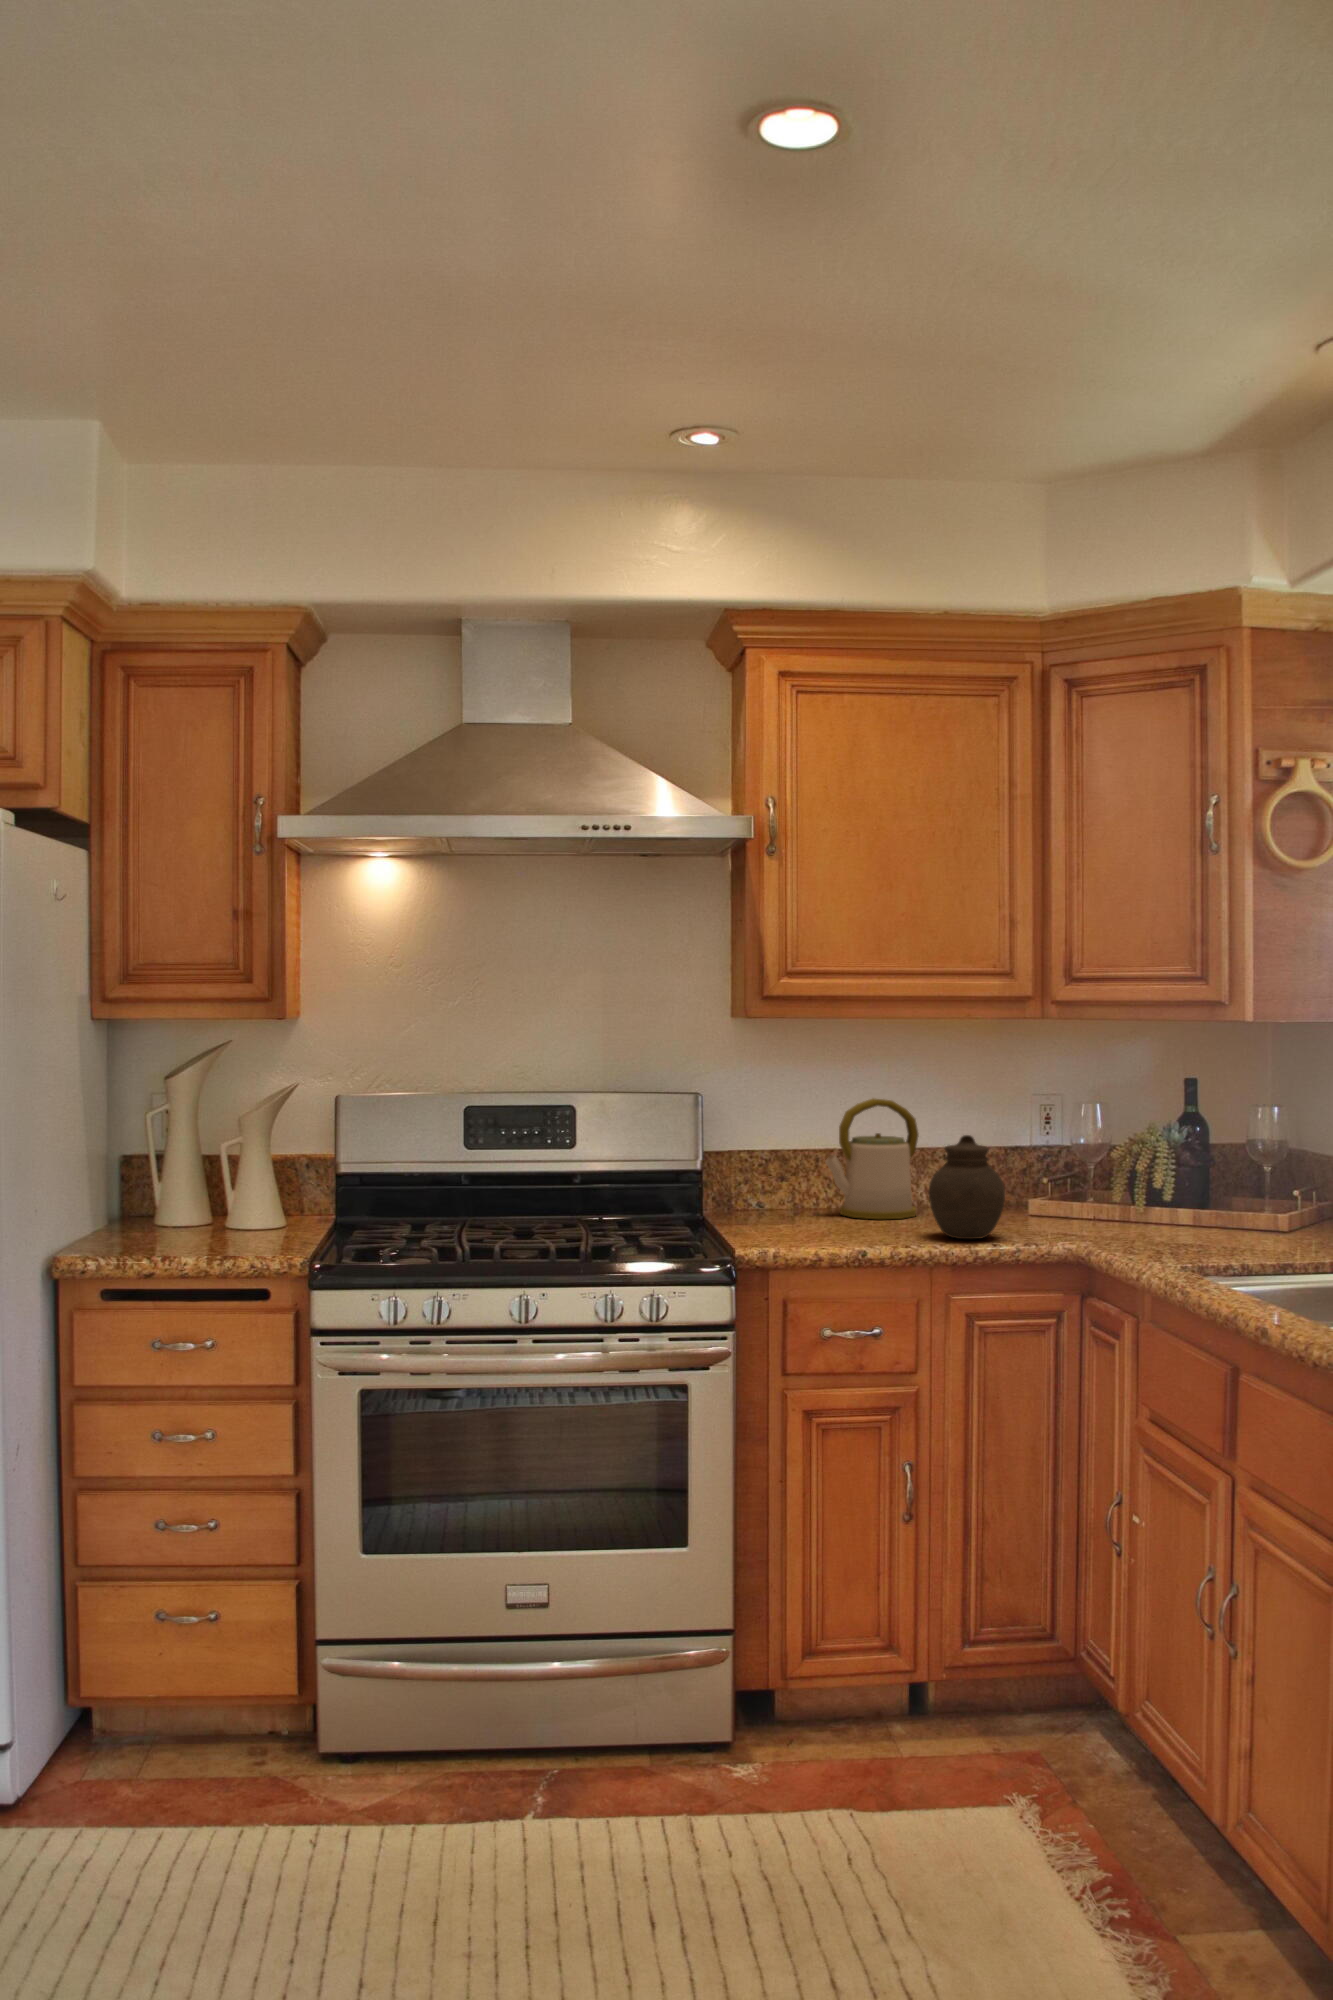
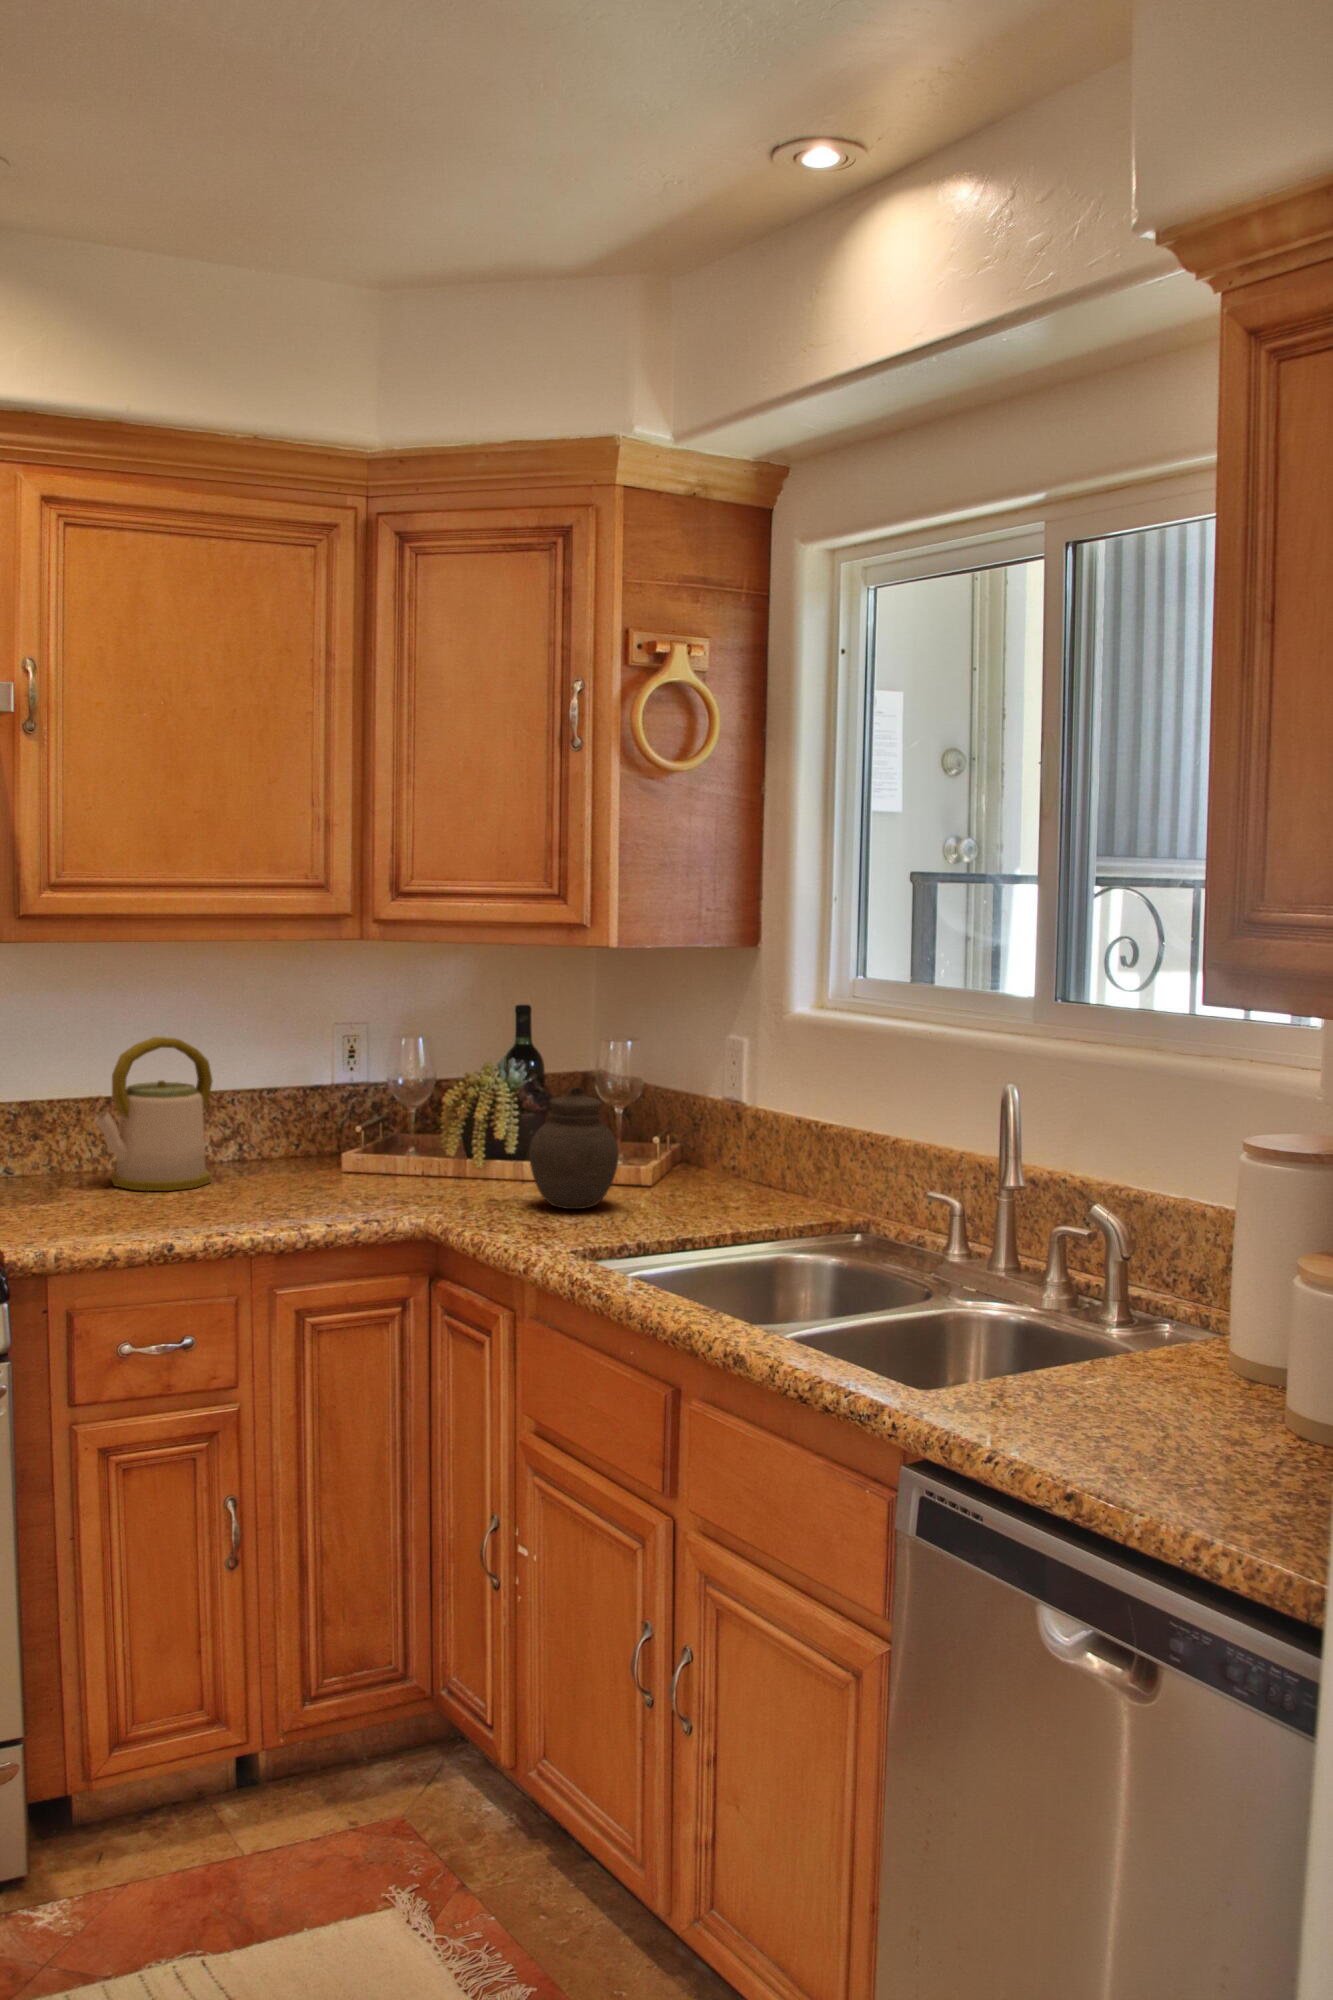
jar: present [929,1135,1005,1239] -> present [529,1086,619,1209]

